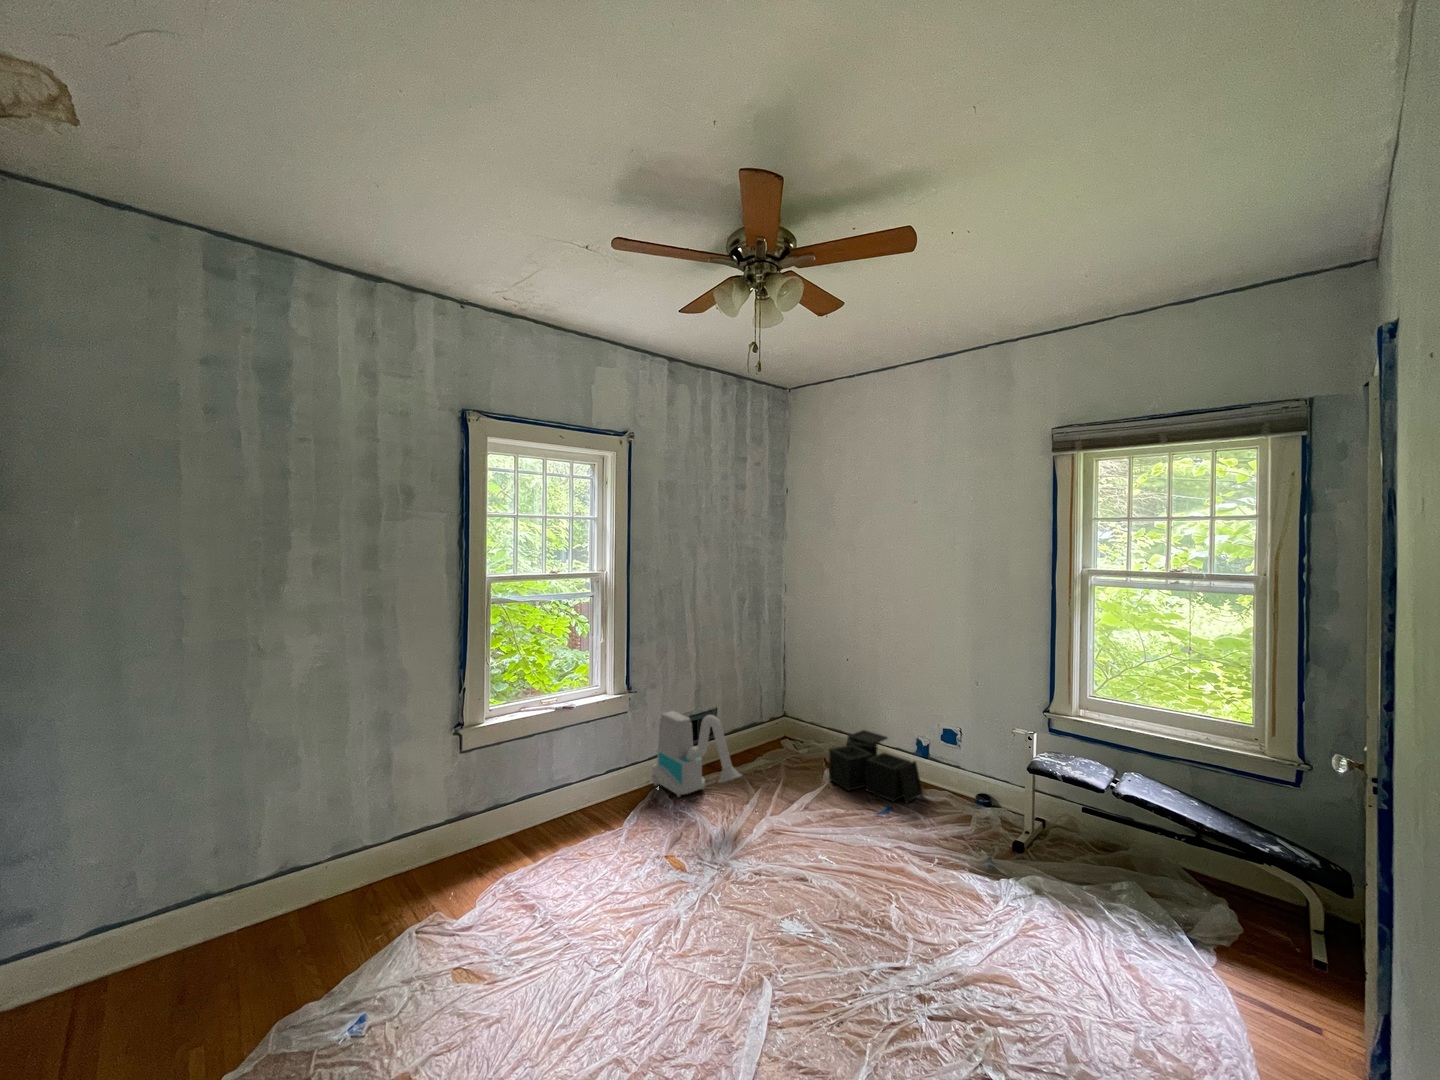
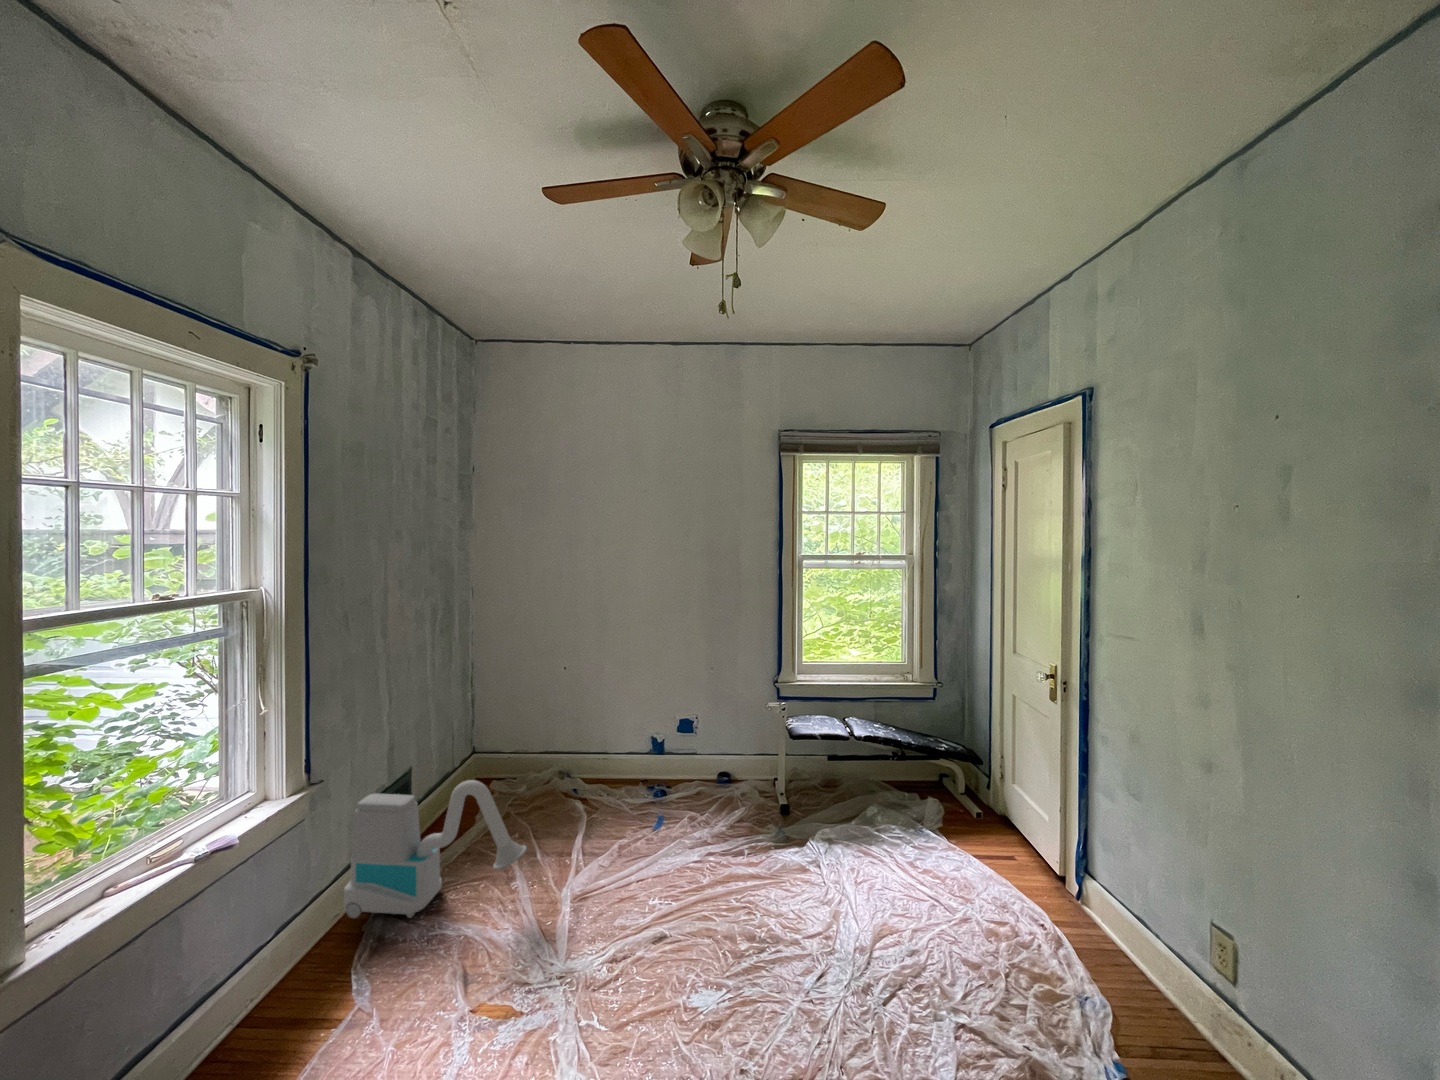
storage bin: present [829,730,923,803] -> none [579,744,676,819]

